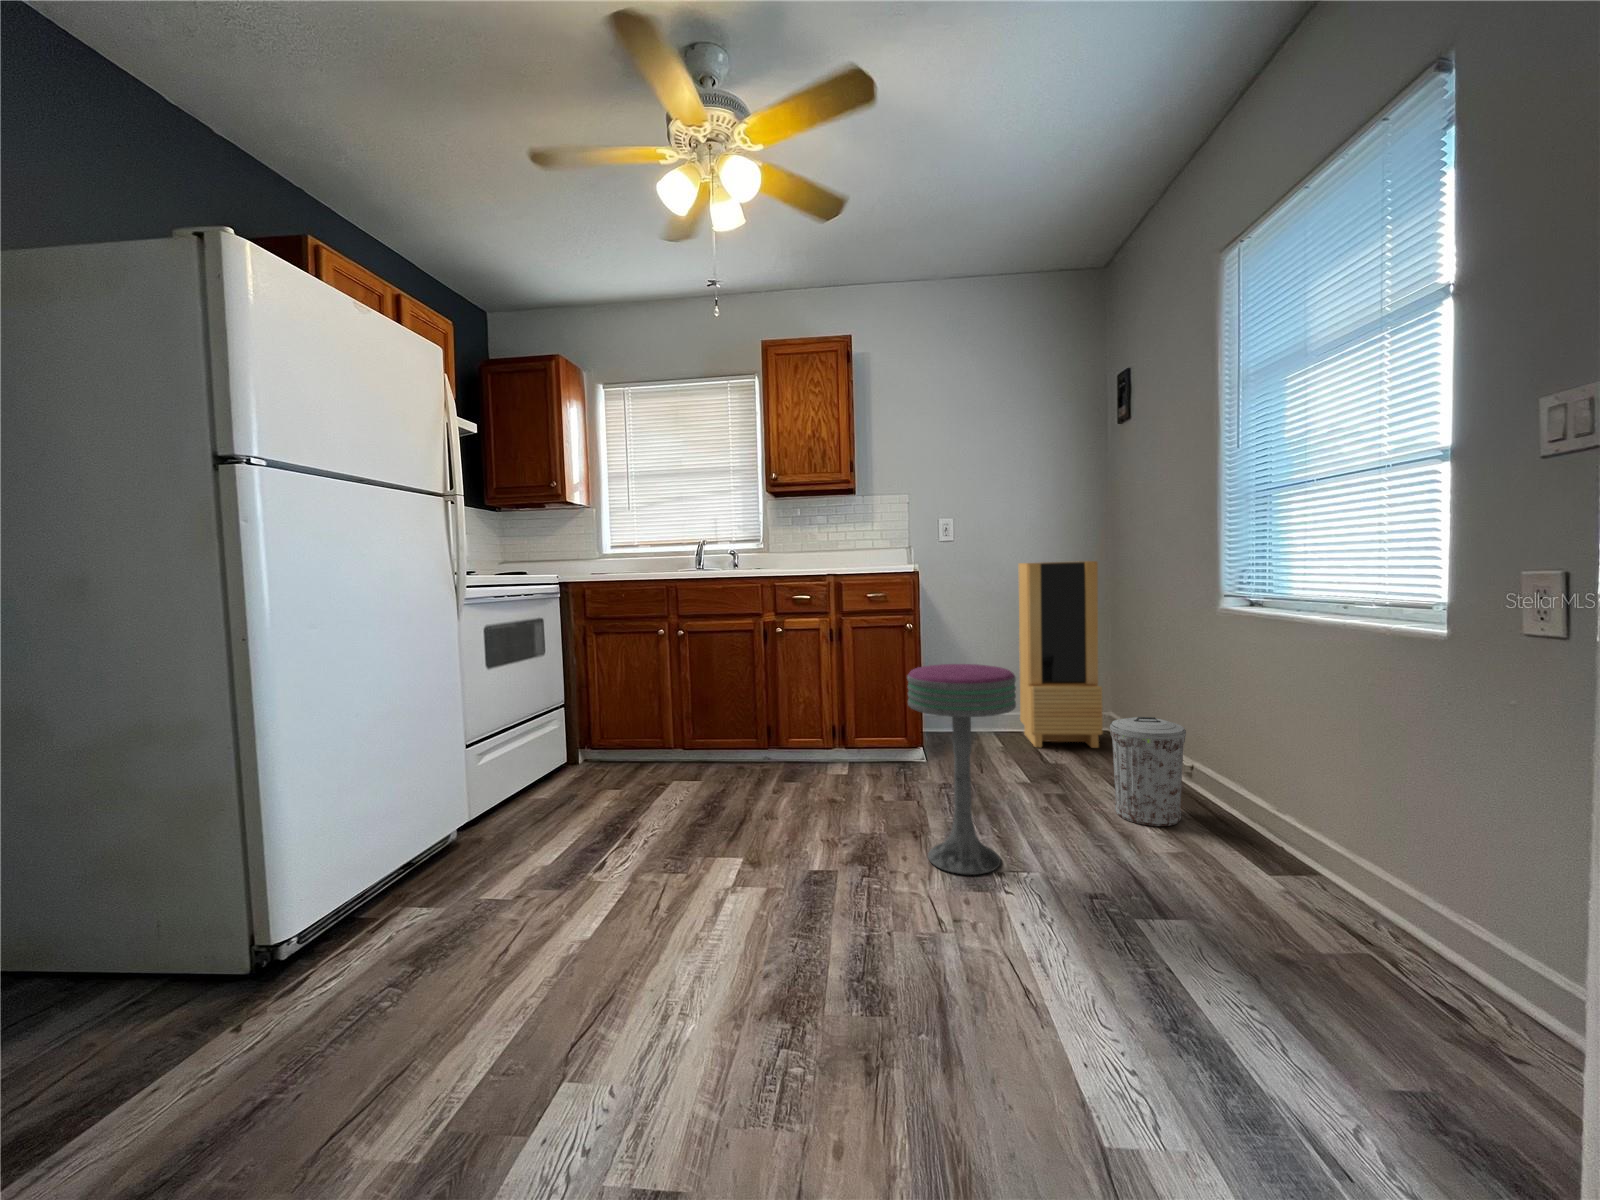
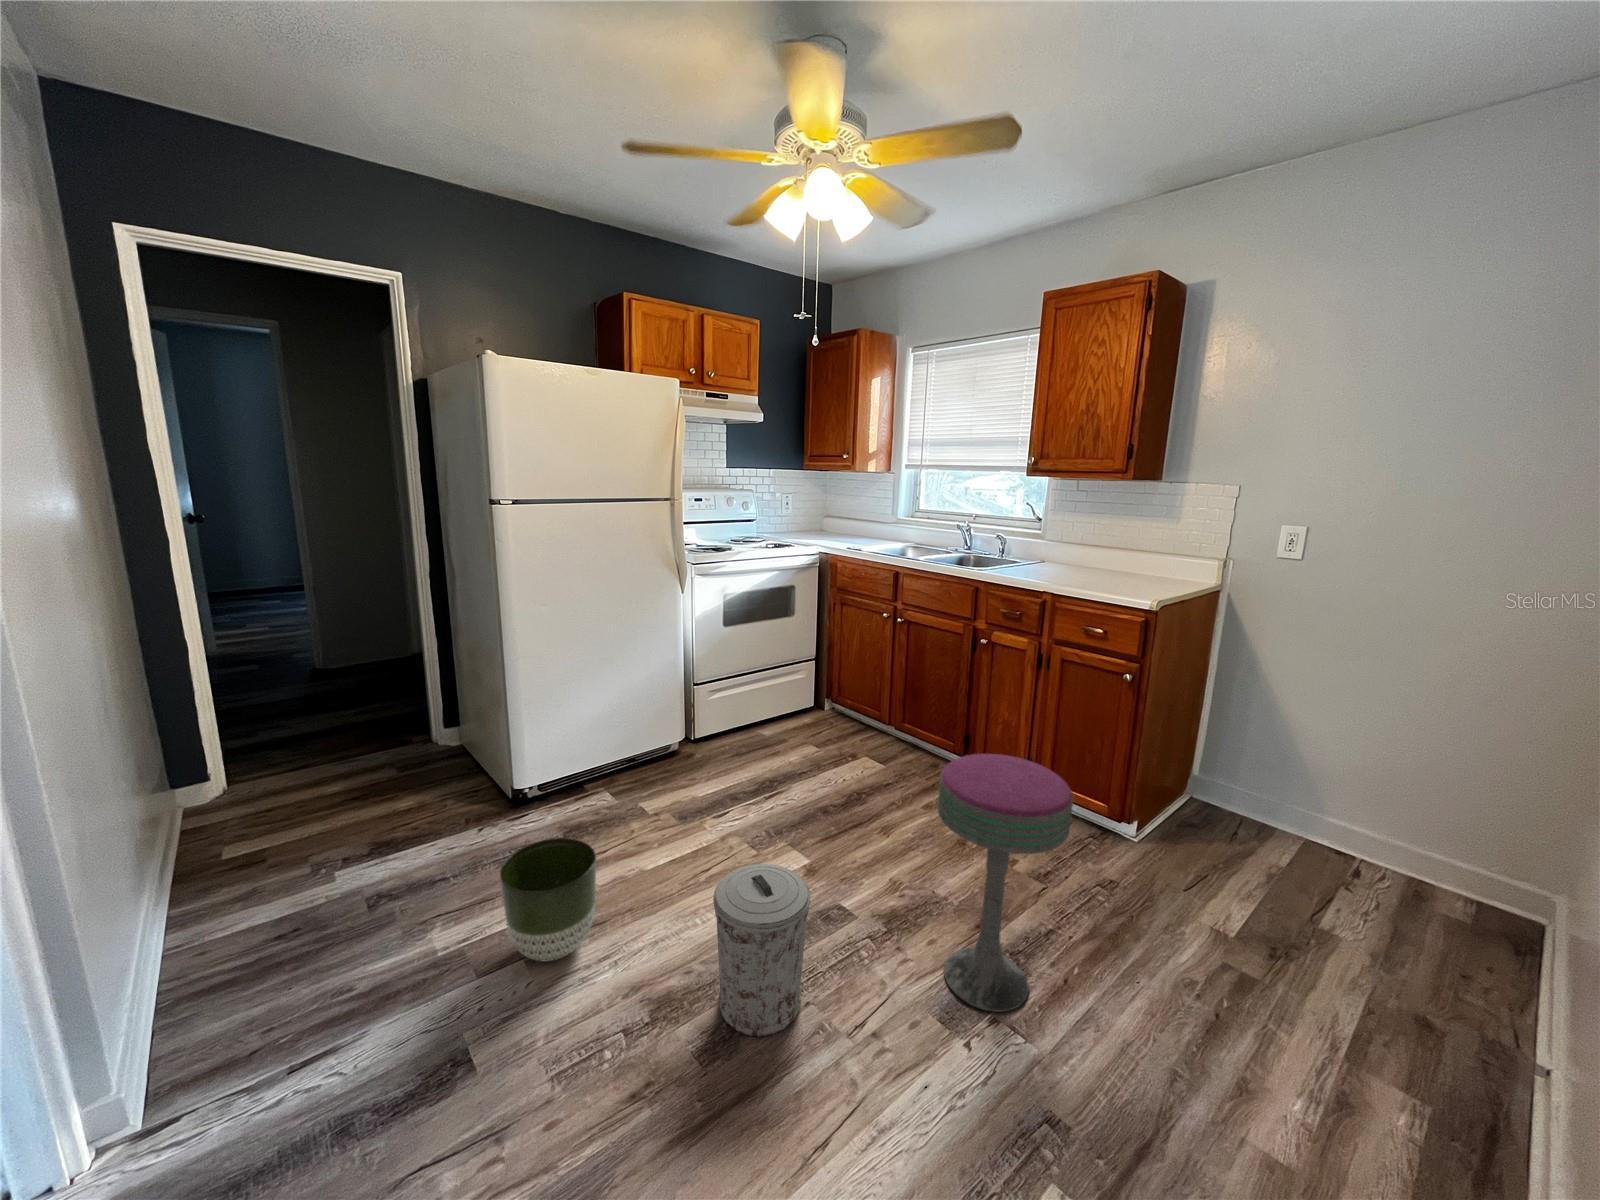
storage cabinet: present [1018,561,1103,748] -> none [1332,615,1554,942]
trash can: present [1110,717,1186,826] -> present [713,864,810,1036]
planter: none [513,883,648,1067] -> present [500,838,596,962]

